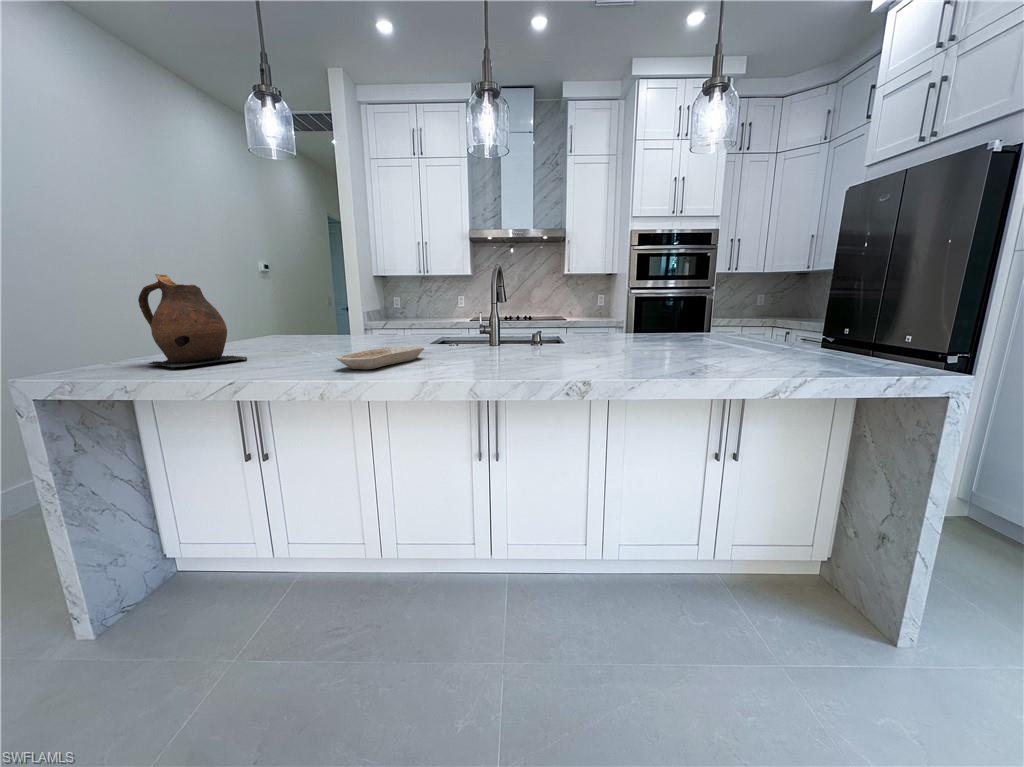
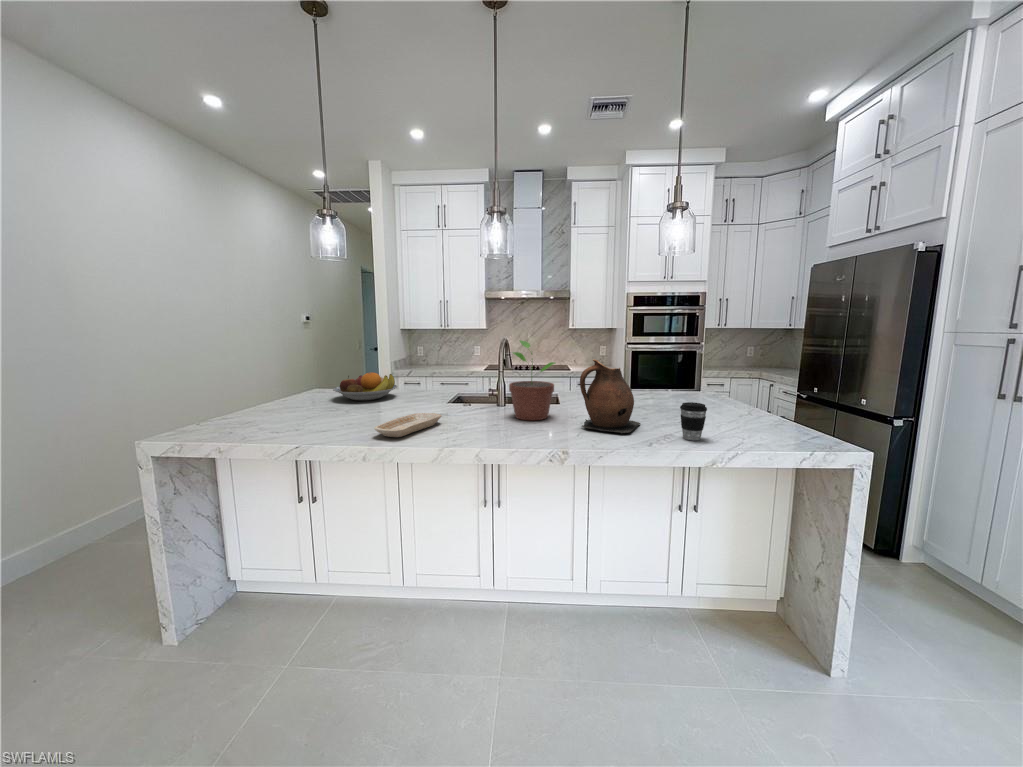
potted plant: none [508,257,569,354] -> present [509,340,555,420]
ceramic pitcher: present [138,274,247,369] -> present [580,359,640,434]
fruit bowl: none [287,309,368,342] -> present [333,372,397,400]
coffee cup: none [729,321,764,367] -> present [680,402,707,441]

